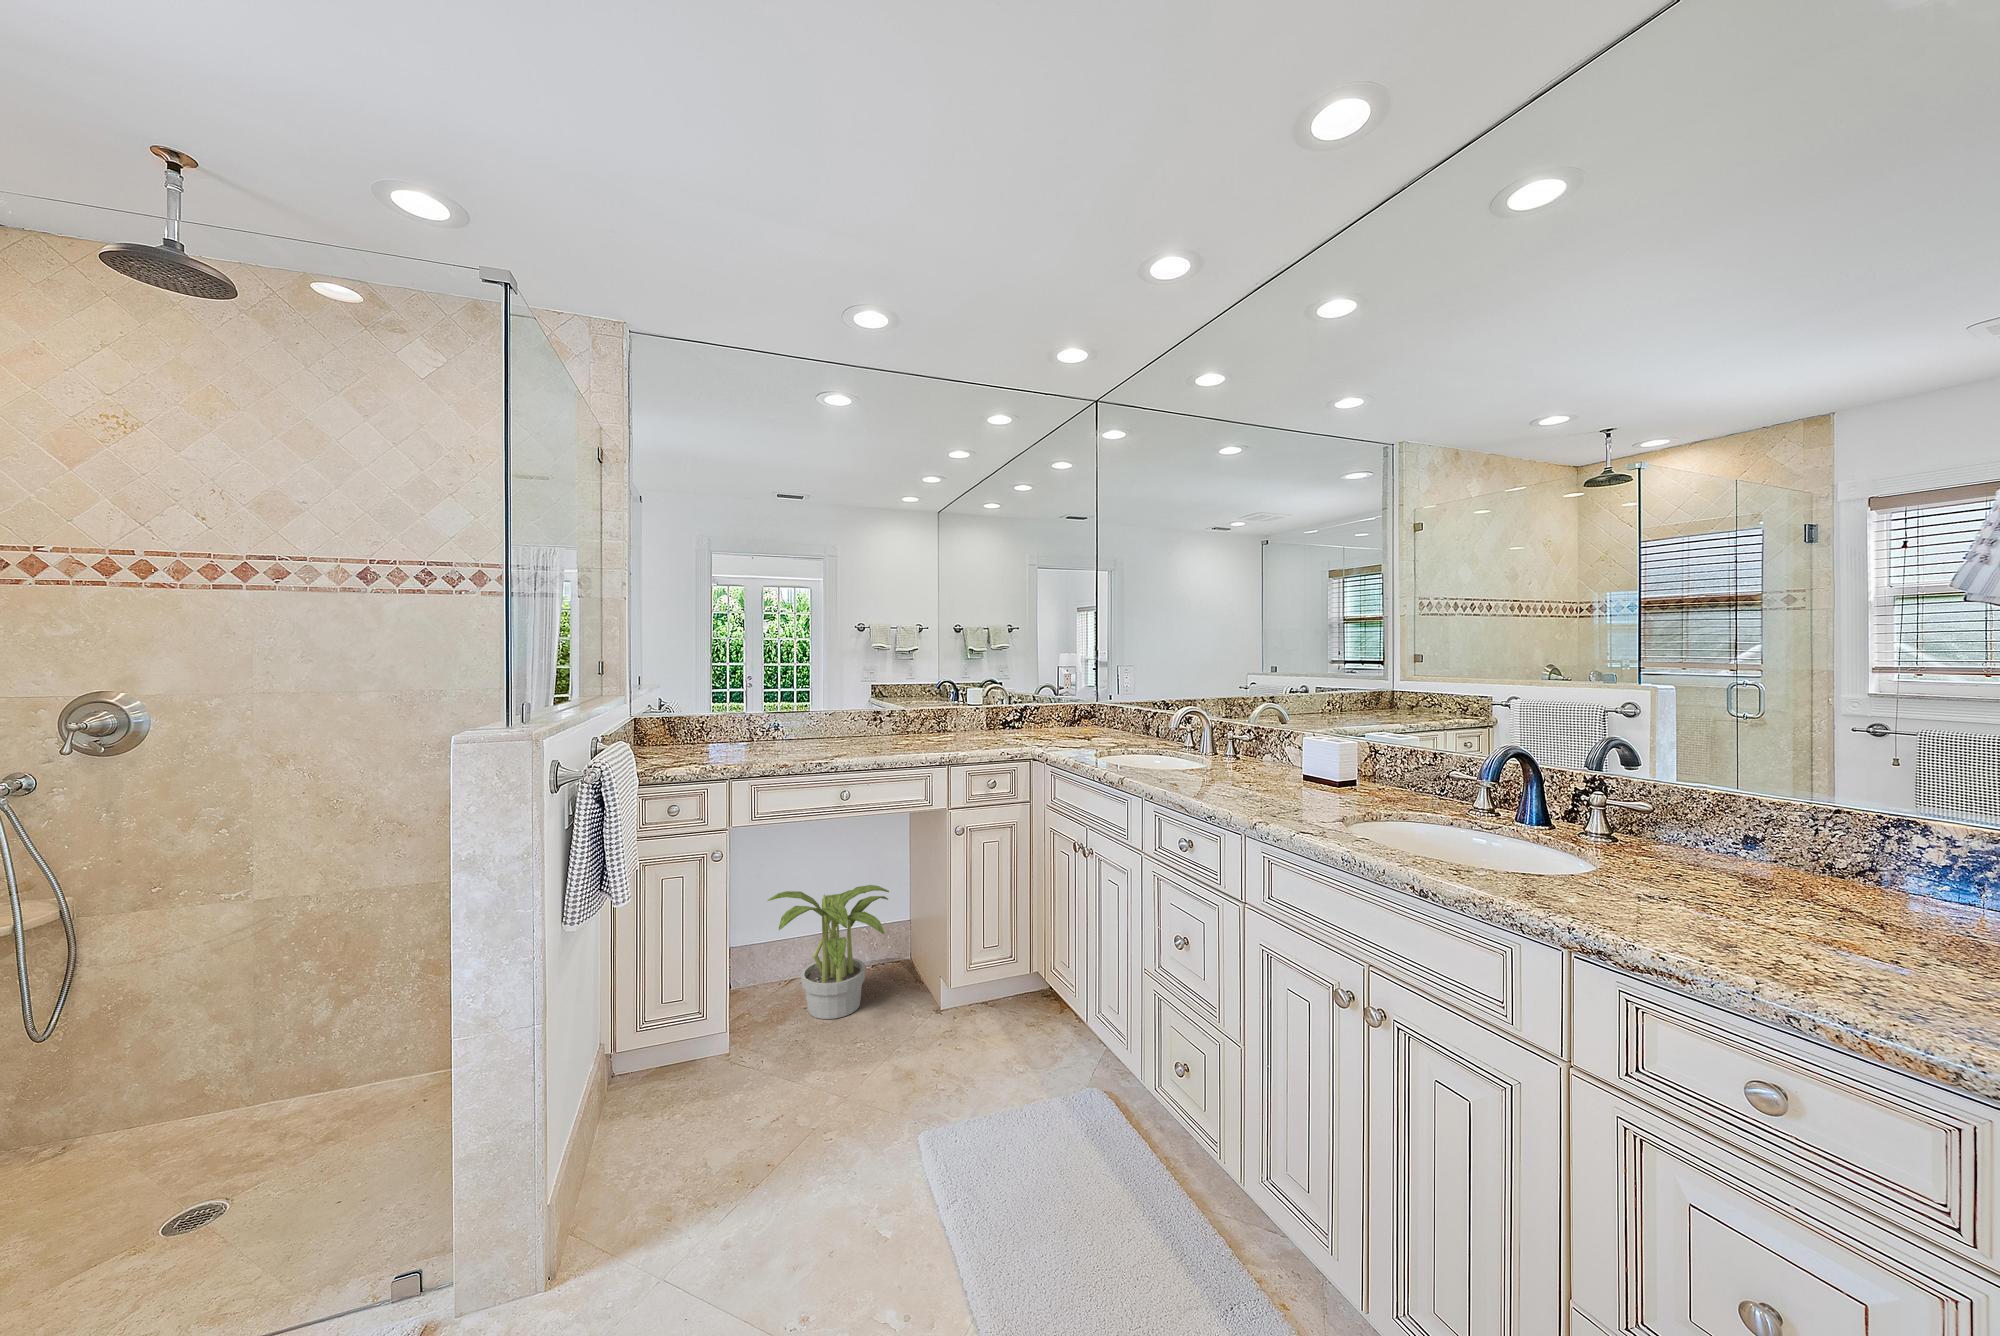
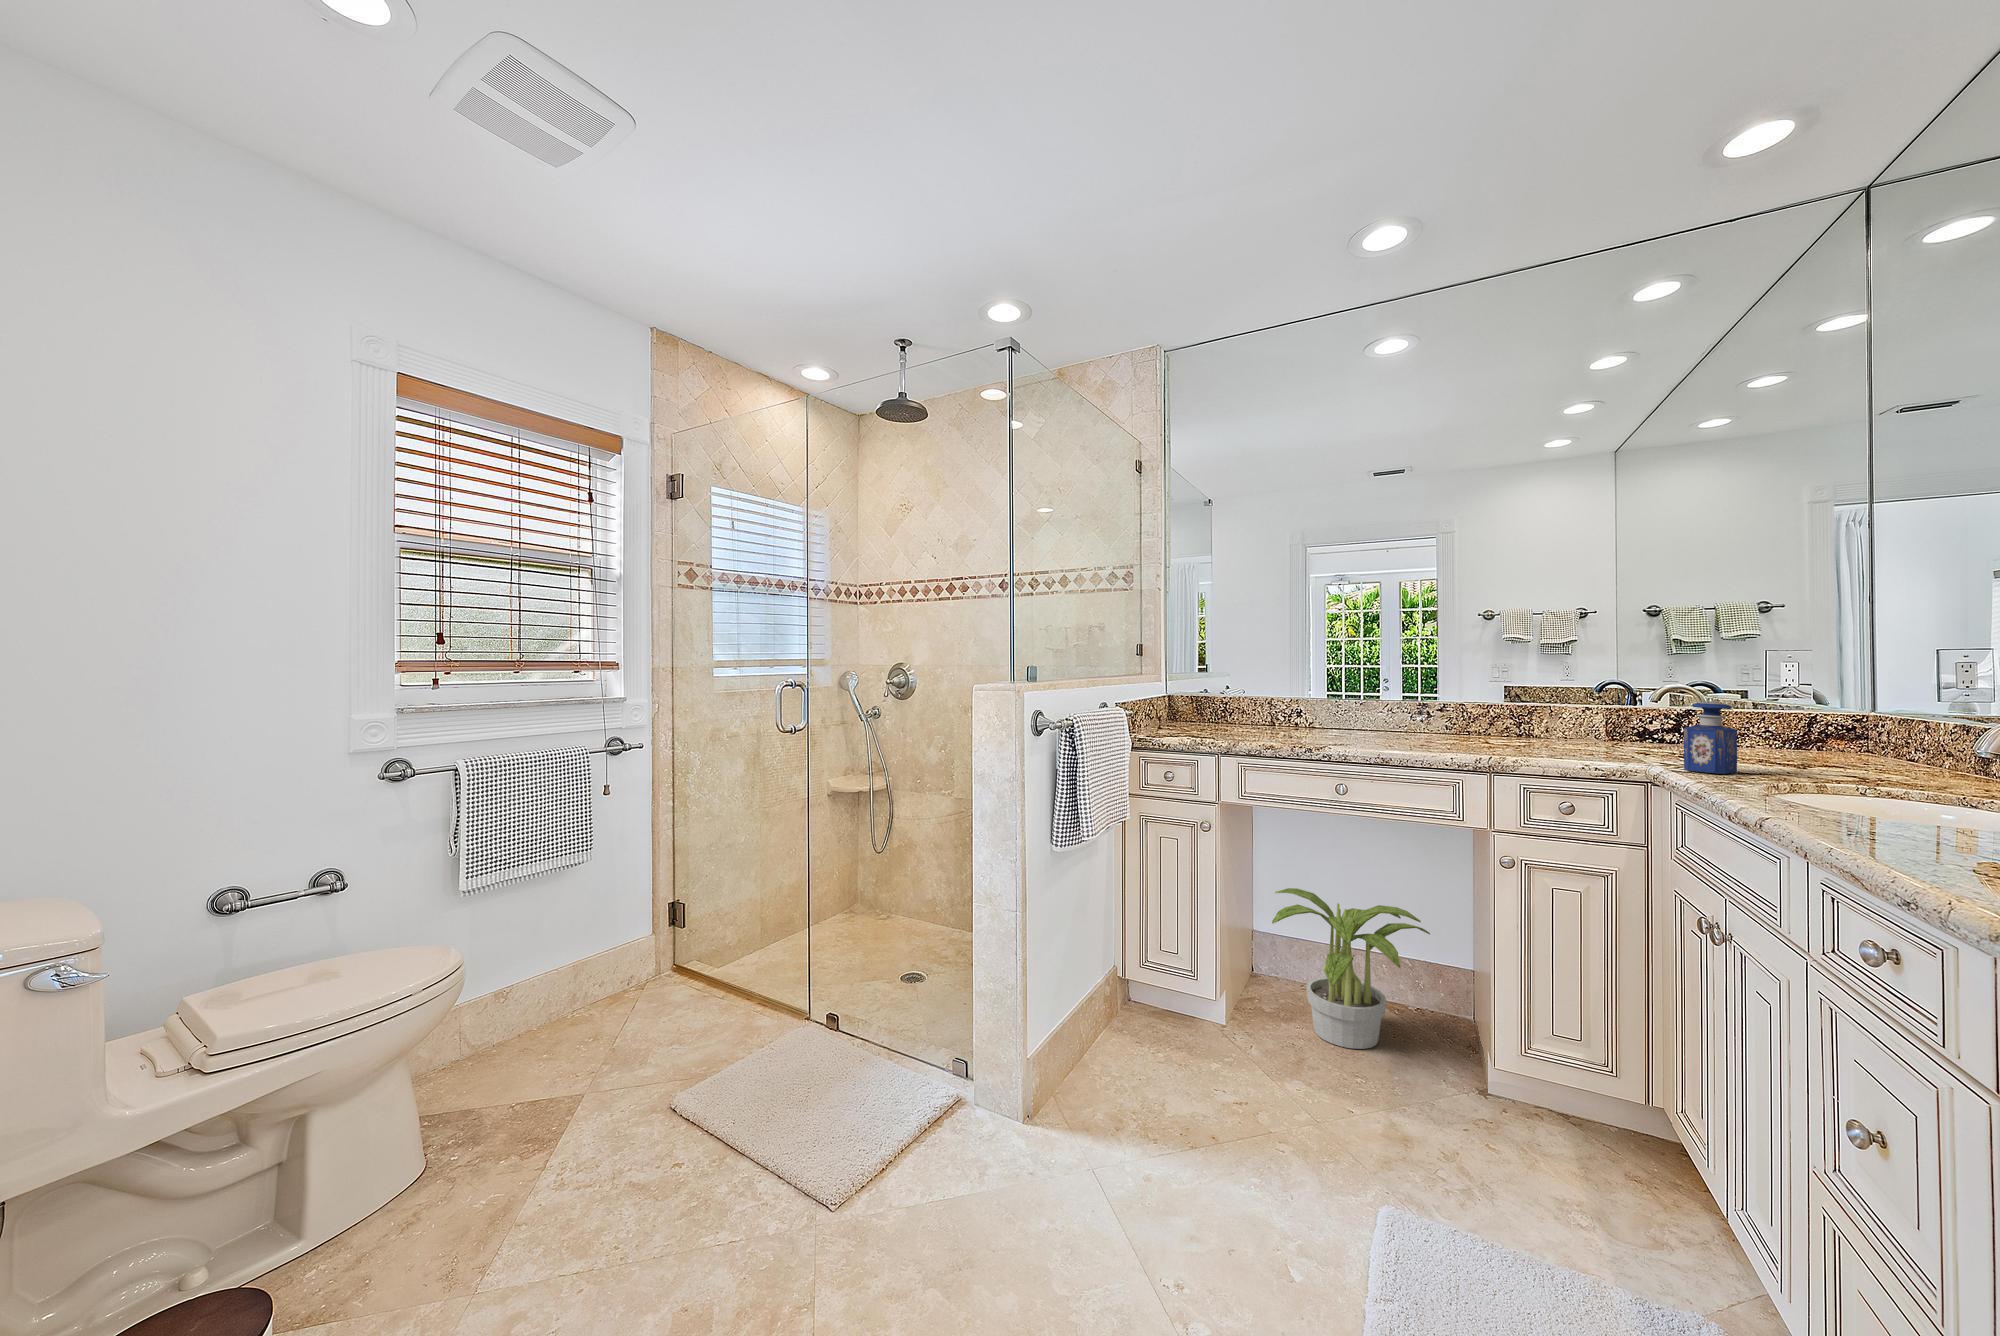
perfume bottle: none [1048,704,1072,750] -> present [1683,701,1737,774]

